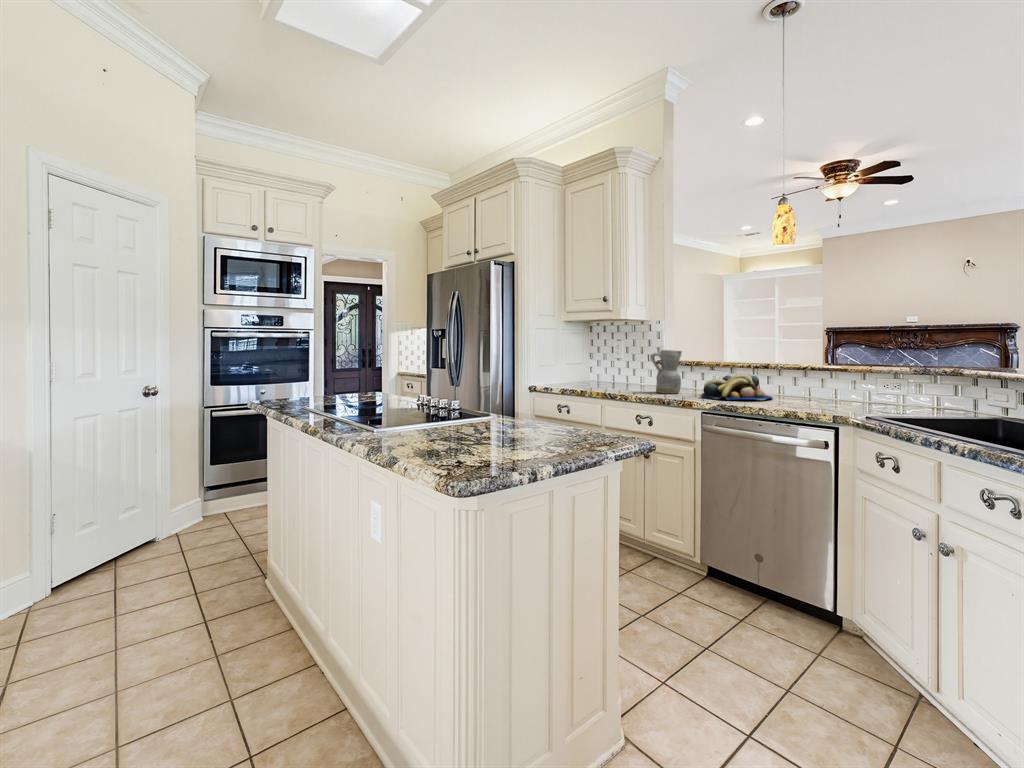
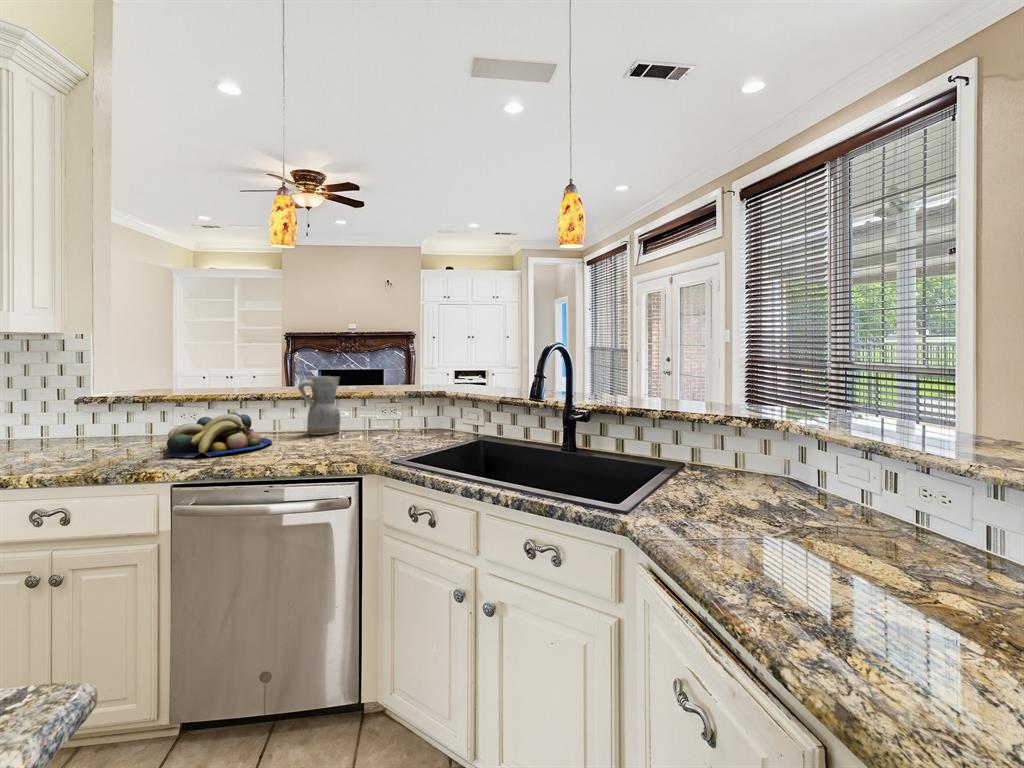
ceramic pitcher: present [651,350,682,393] -> present [298,376,340,435]

